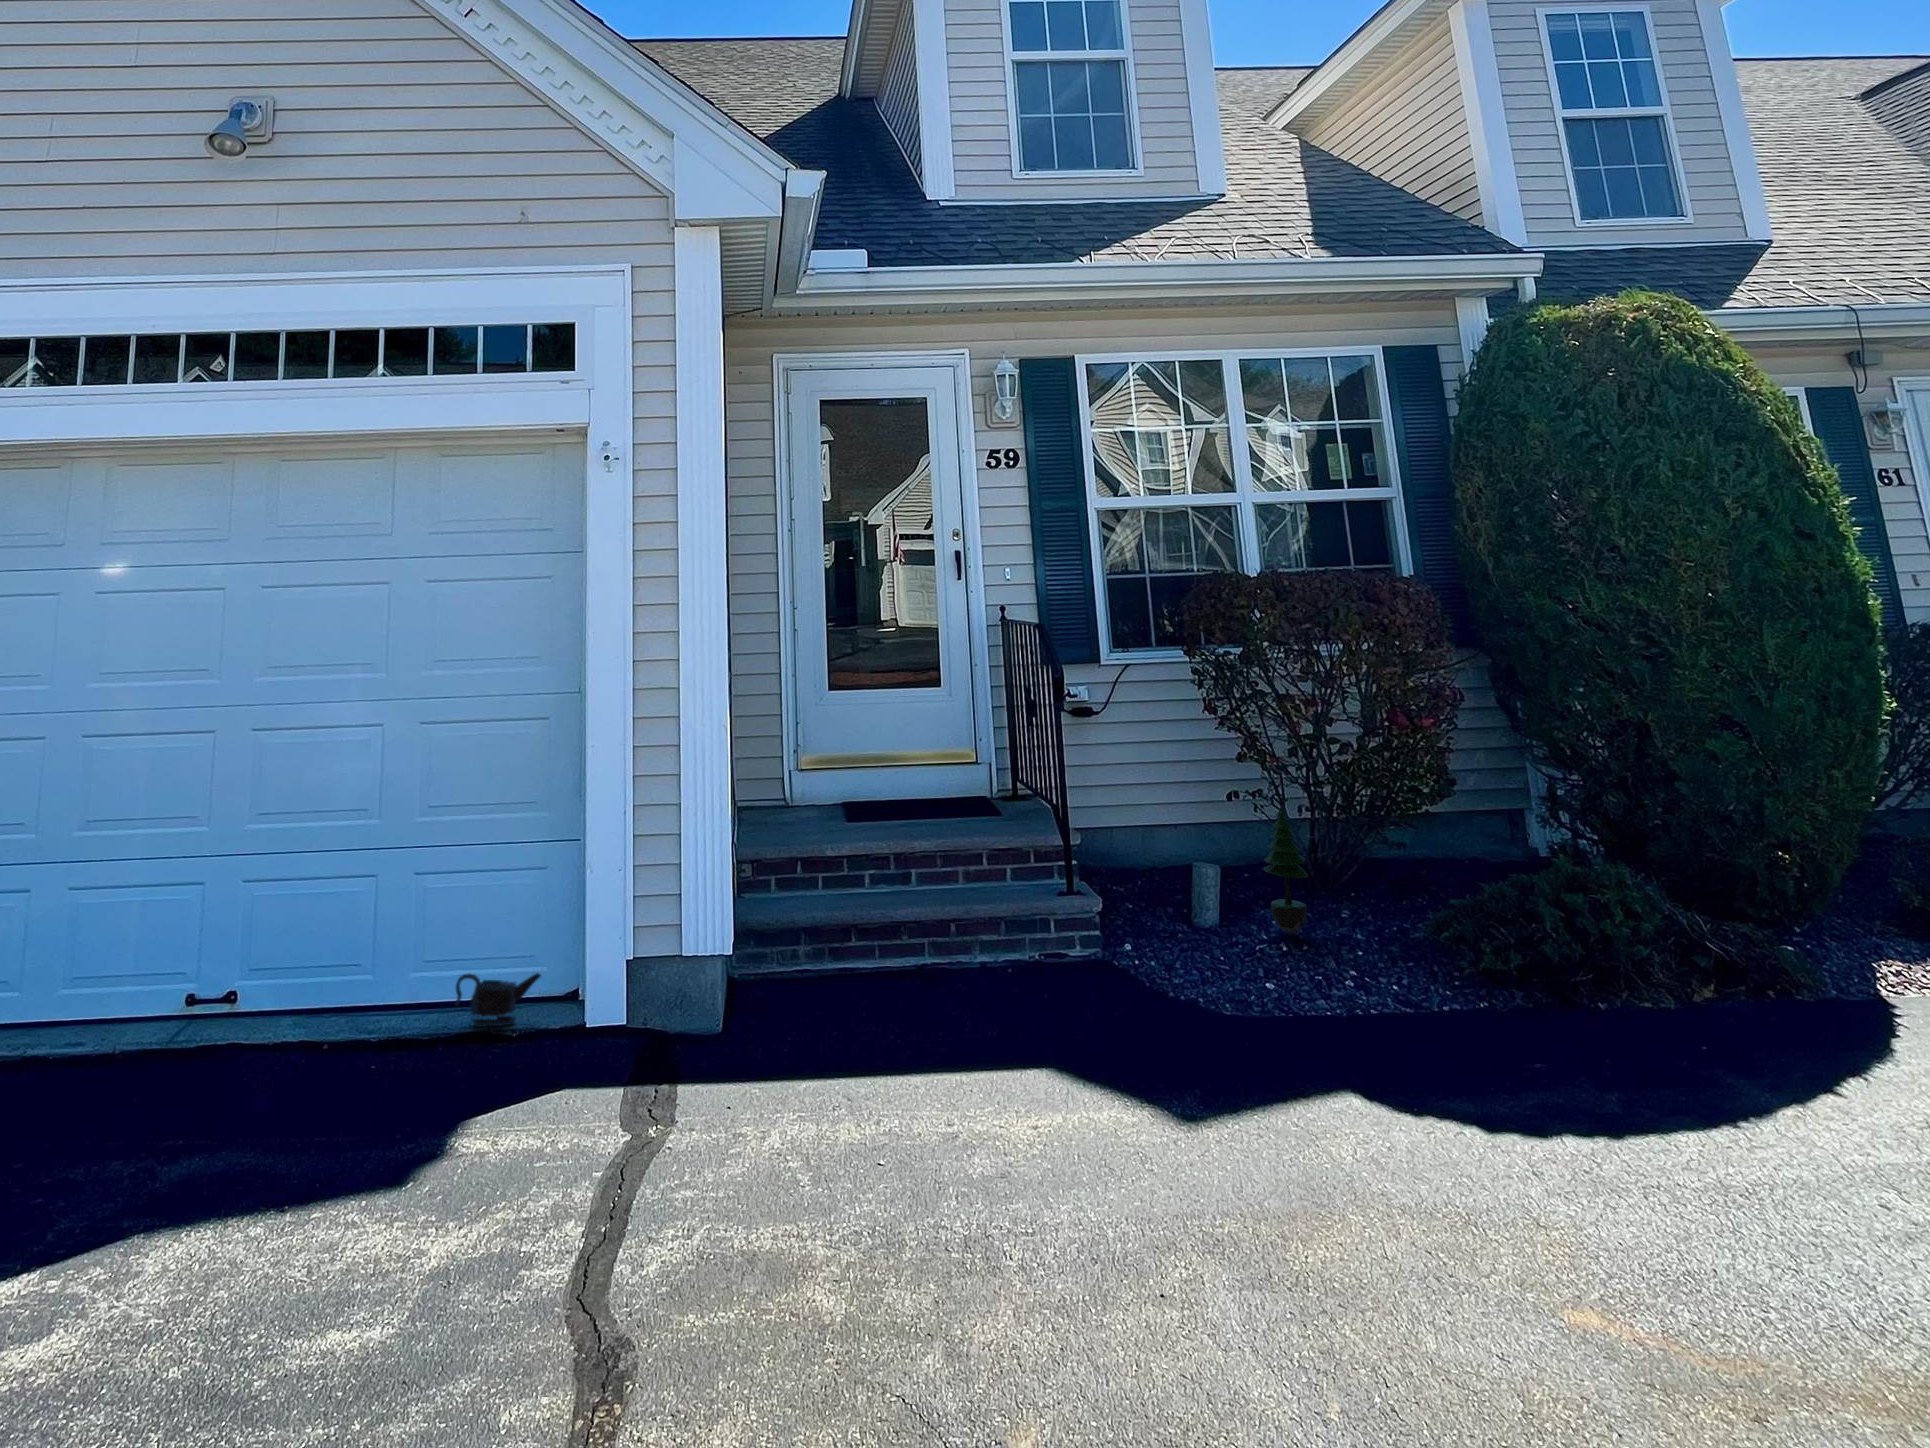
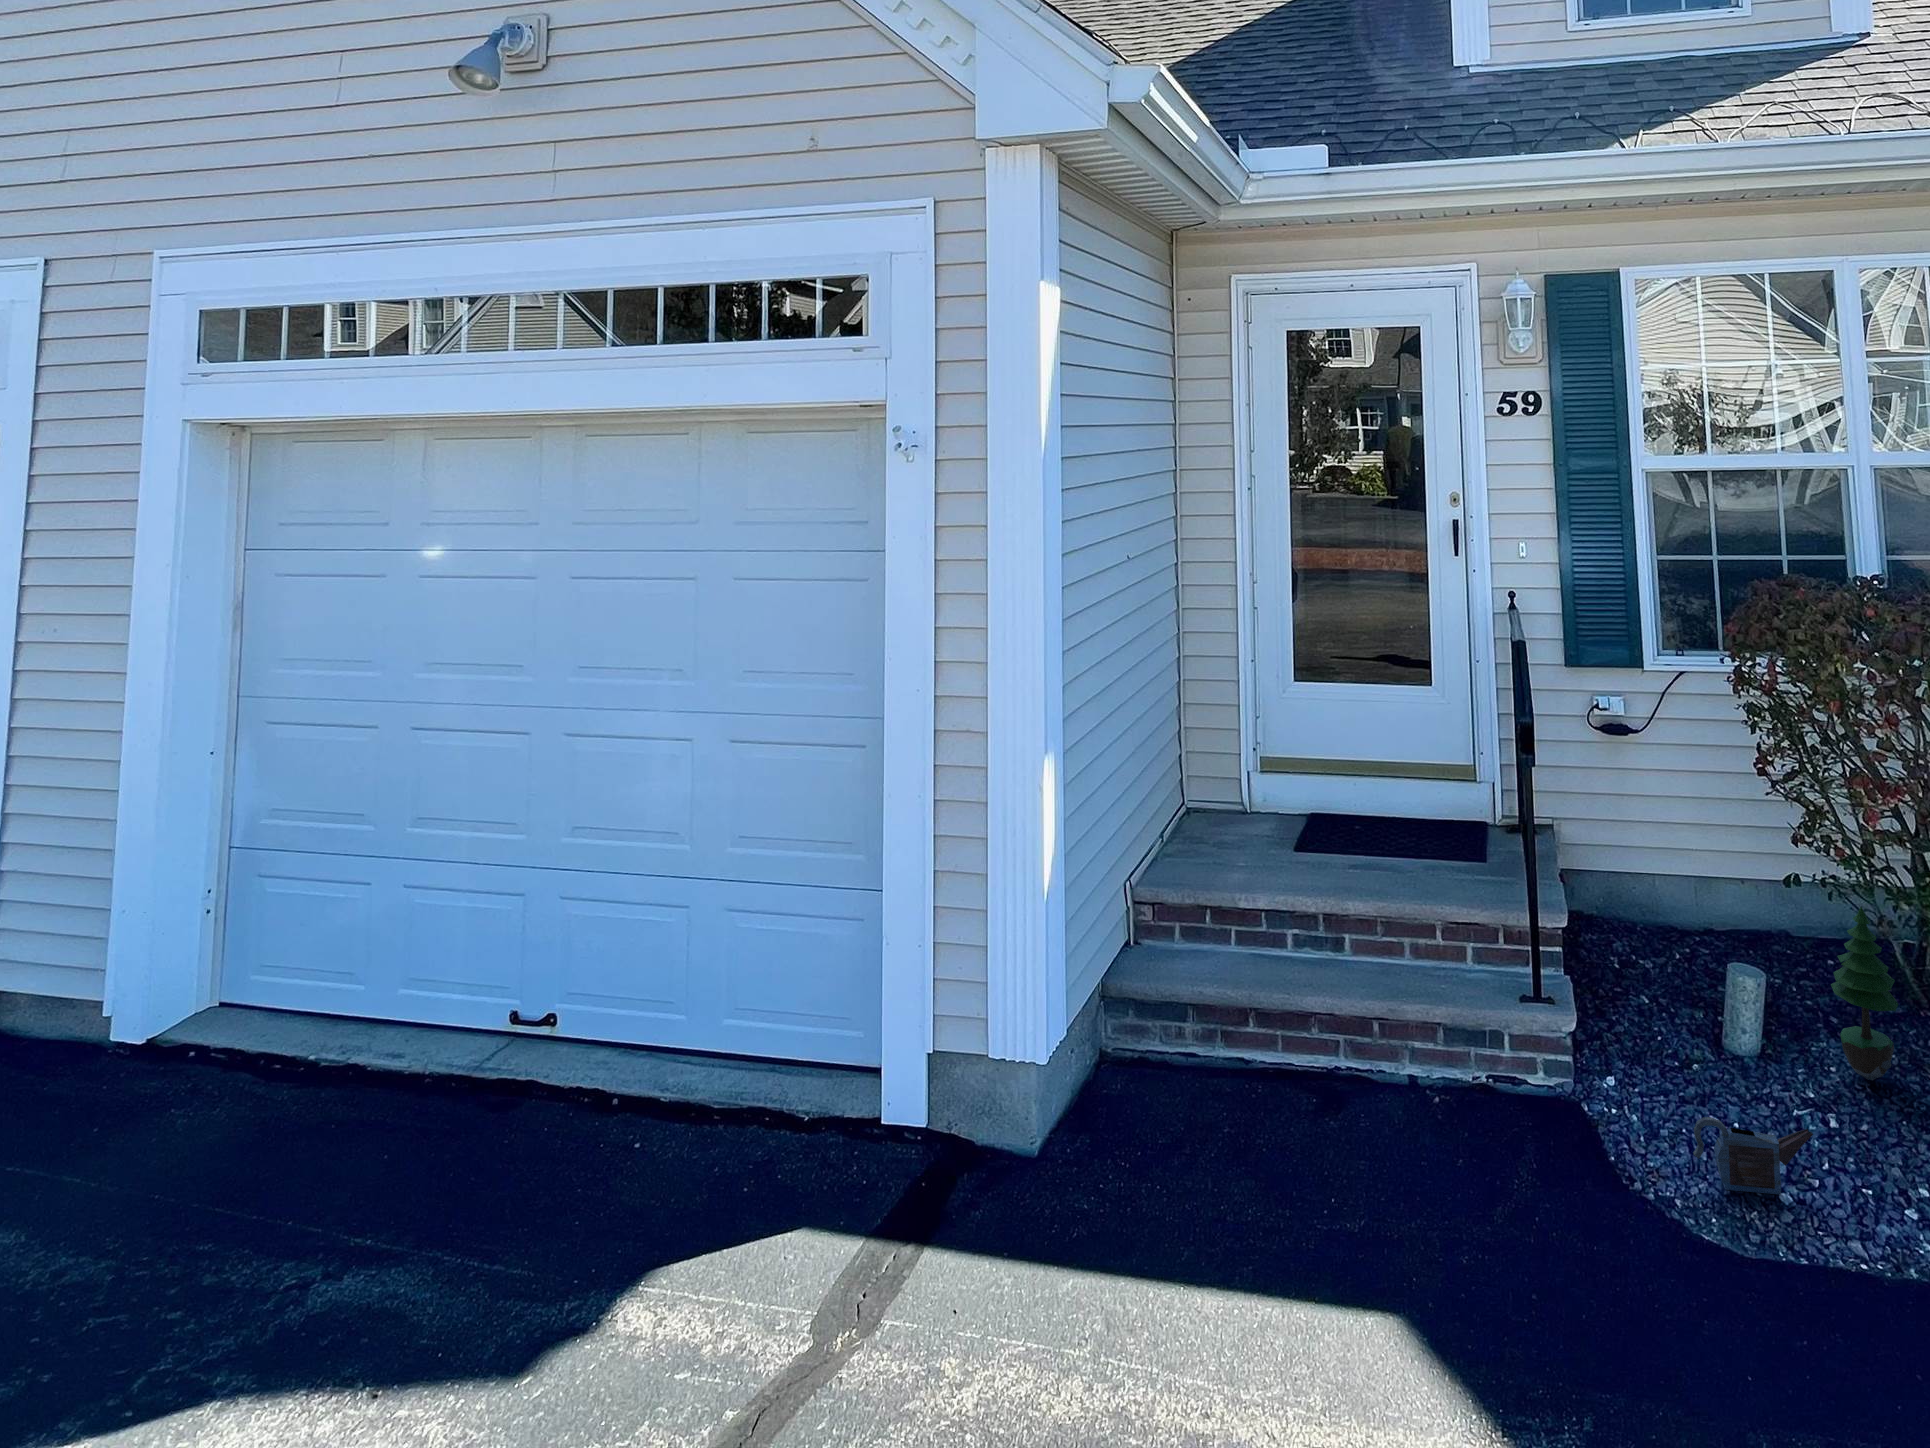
watering can: present [455,973,541,1027] -> present [1693,1117,1813,1195]

